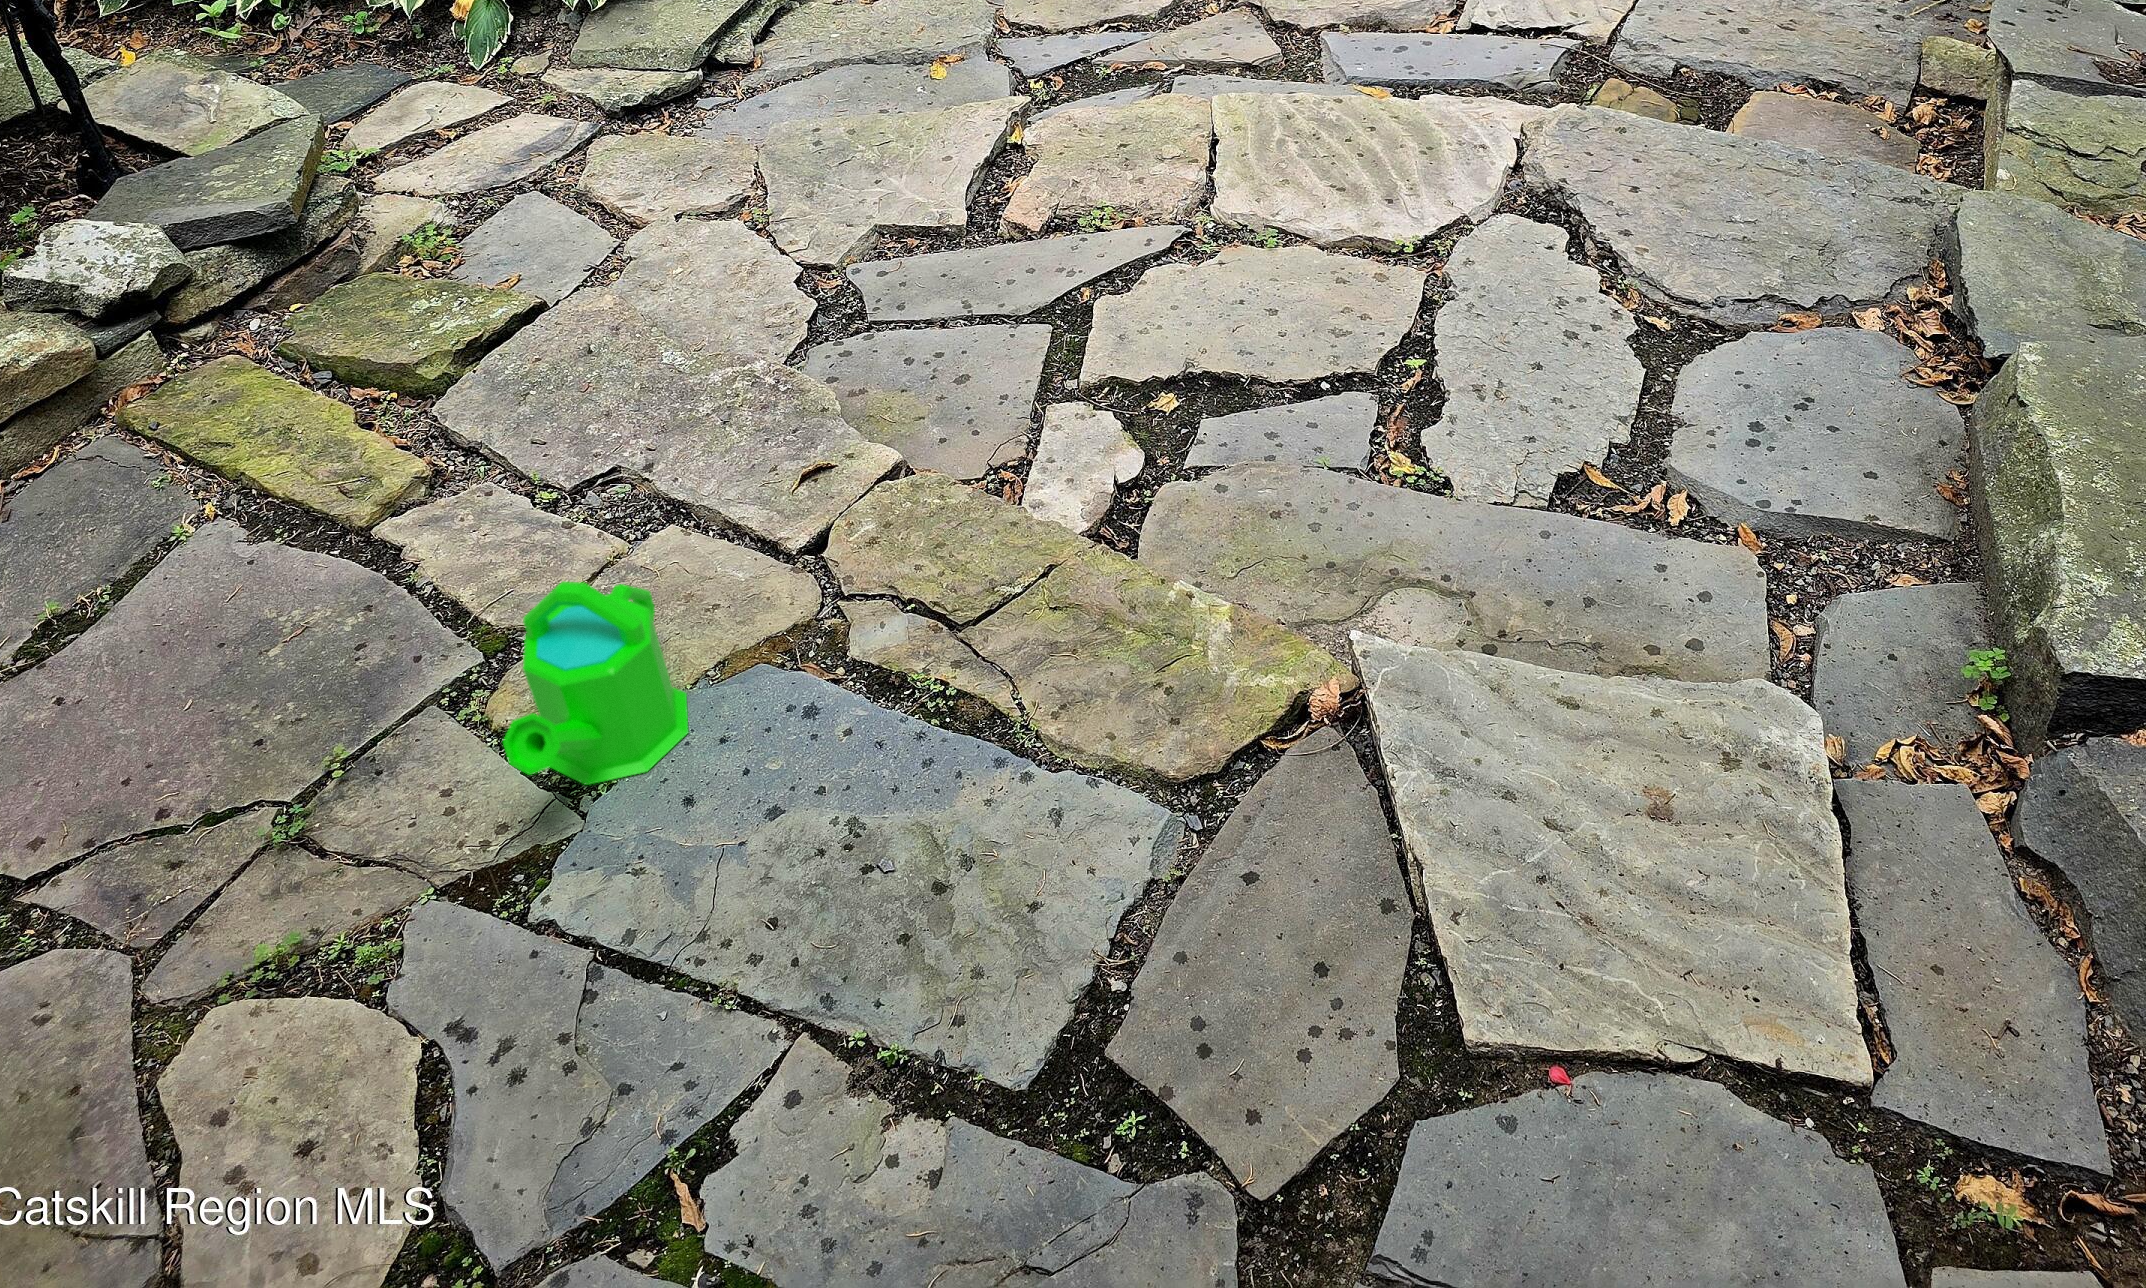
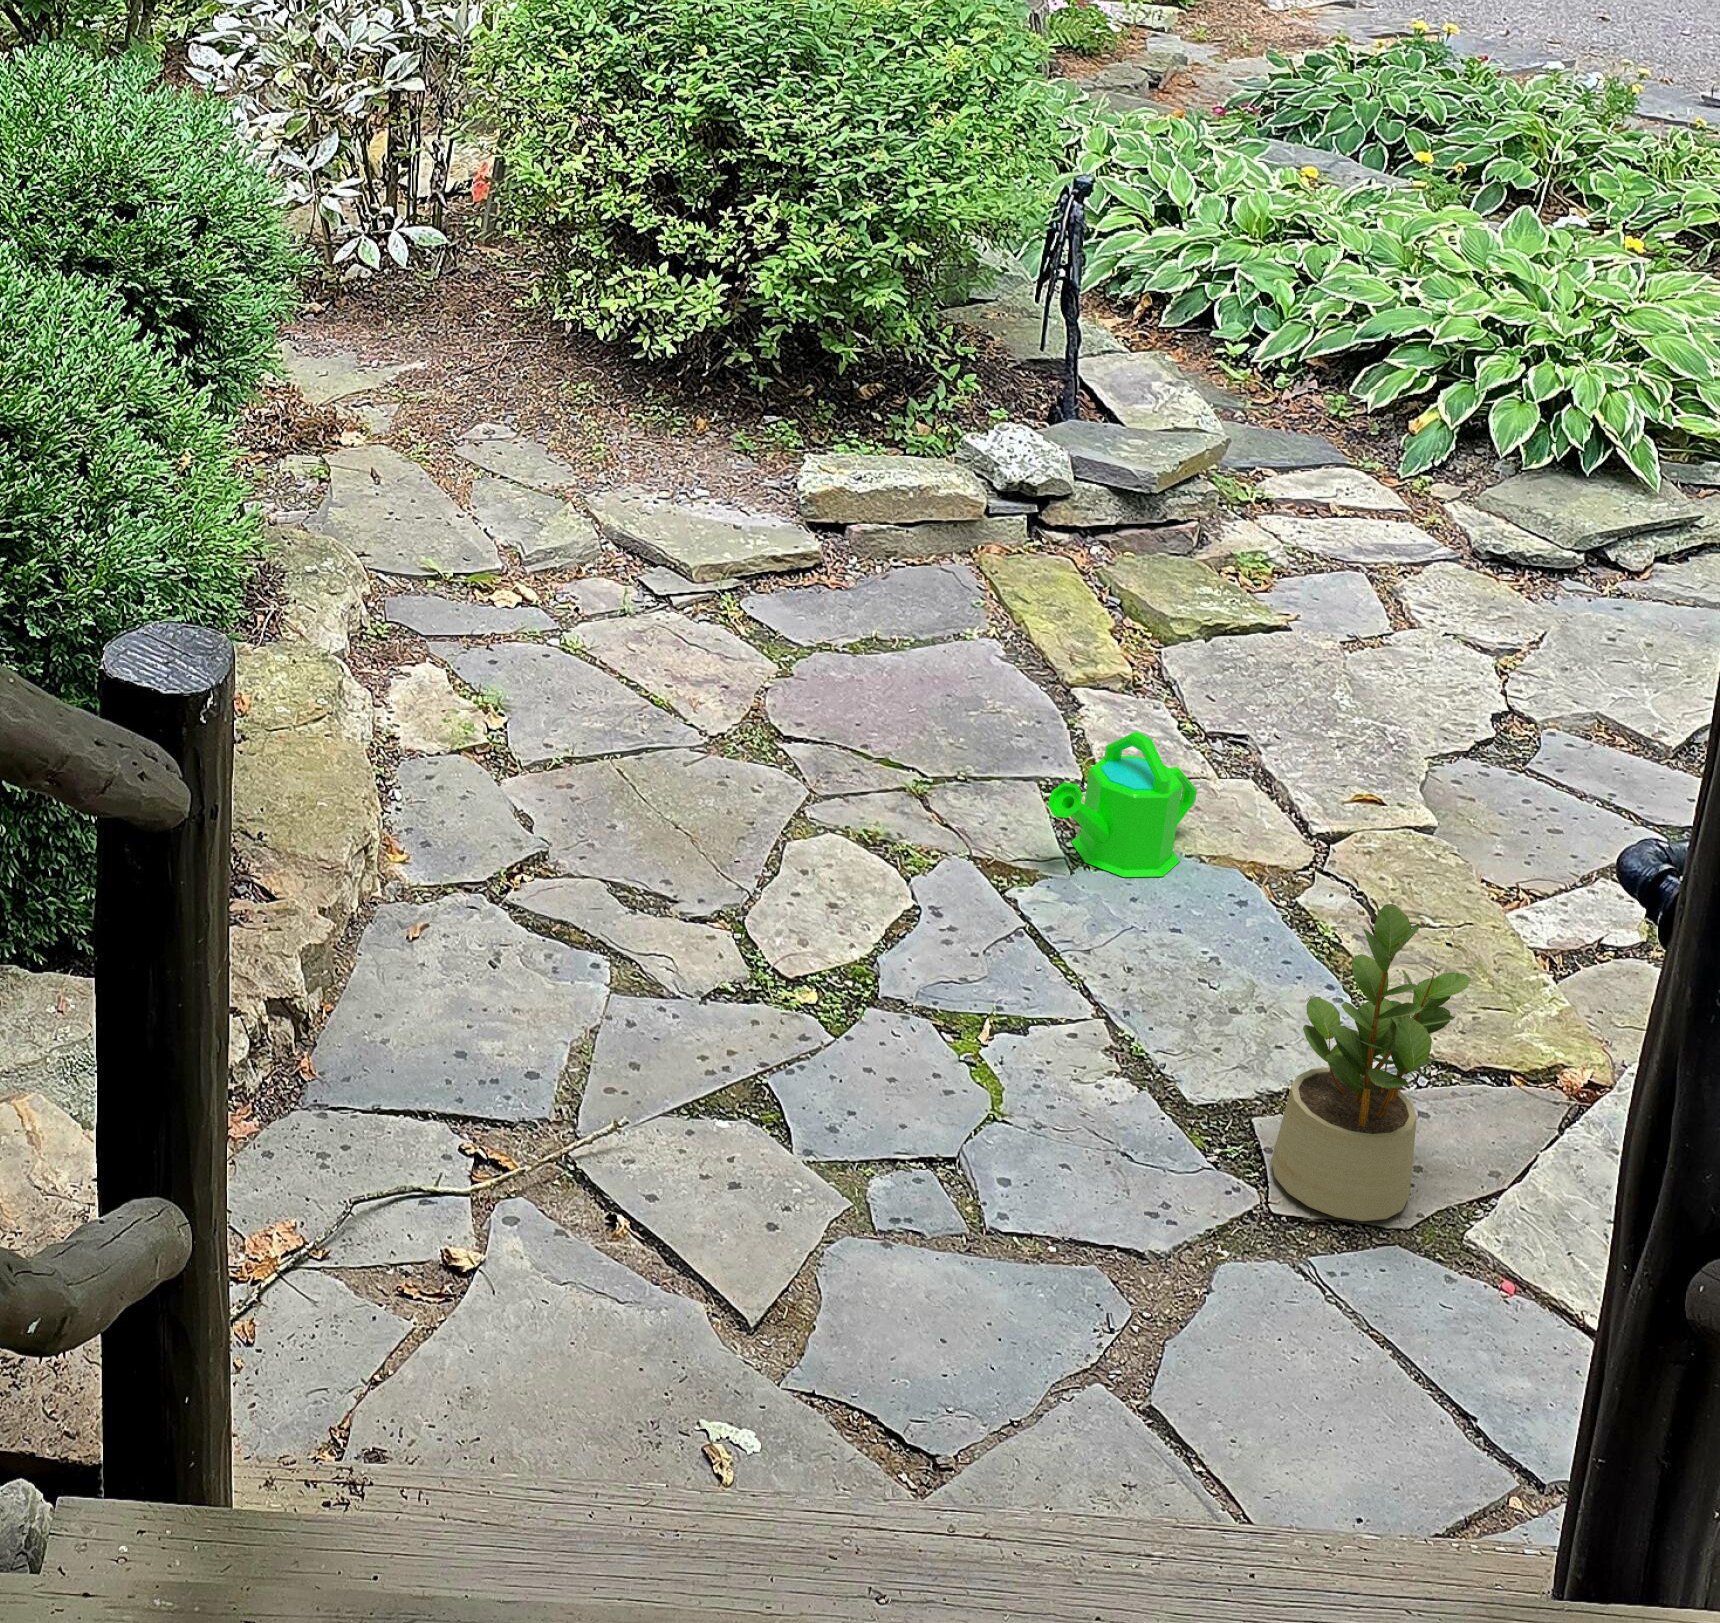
potted plant: none [1157,723,1423,1156] -> present [1271,904,1471,1221]

